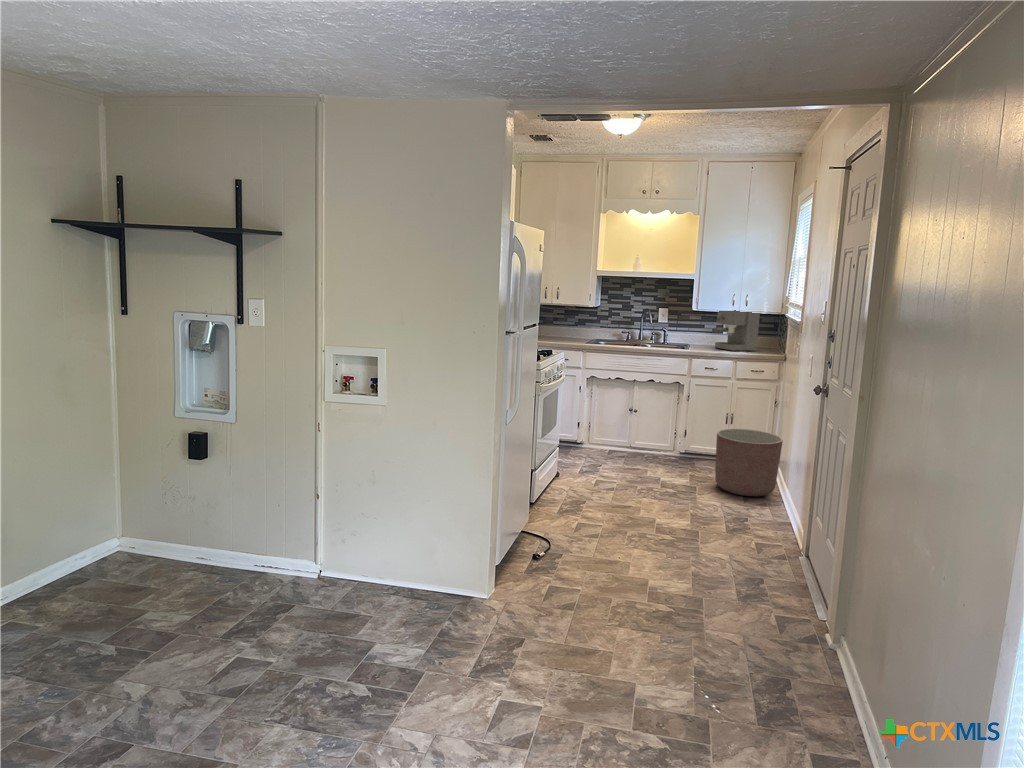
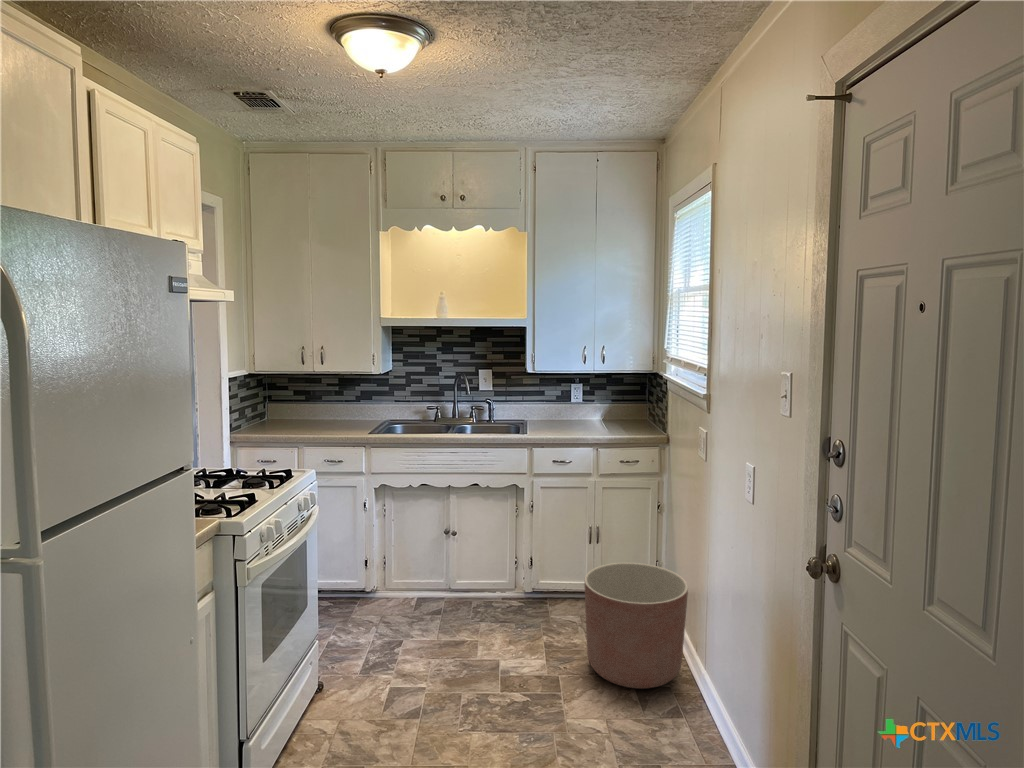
coffee maker: present [714,310,760,351] -> none [560,365,621,430]

